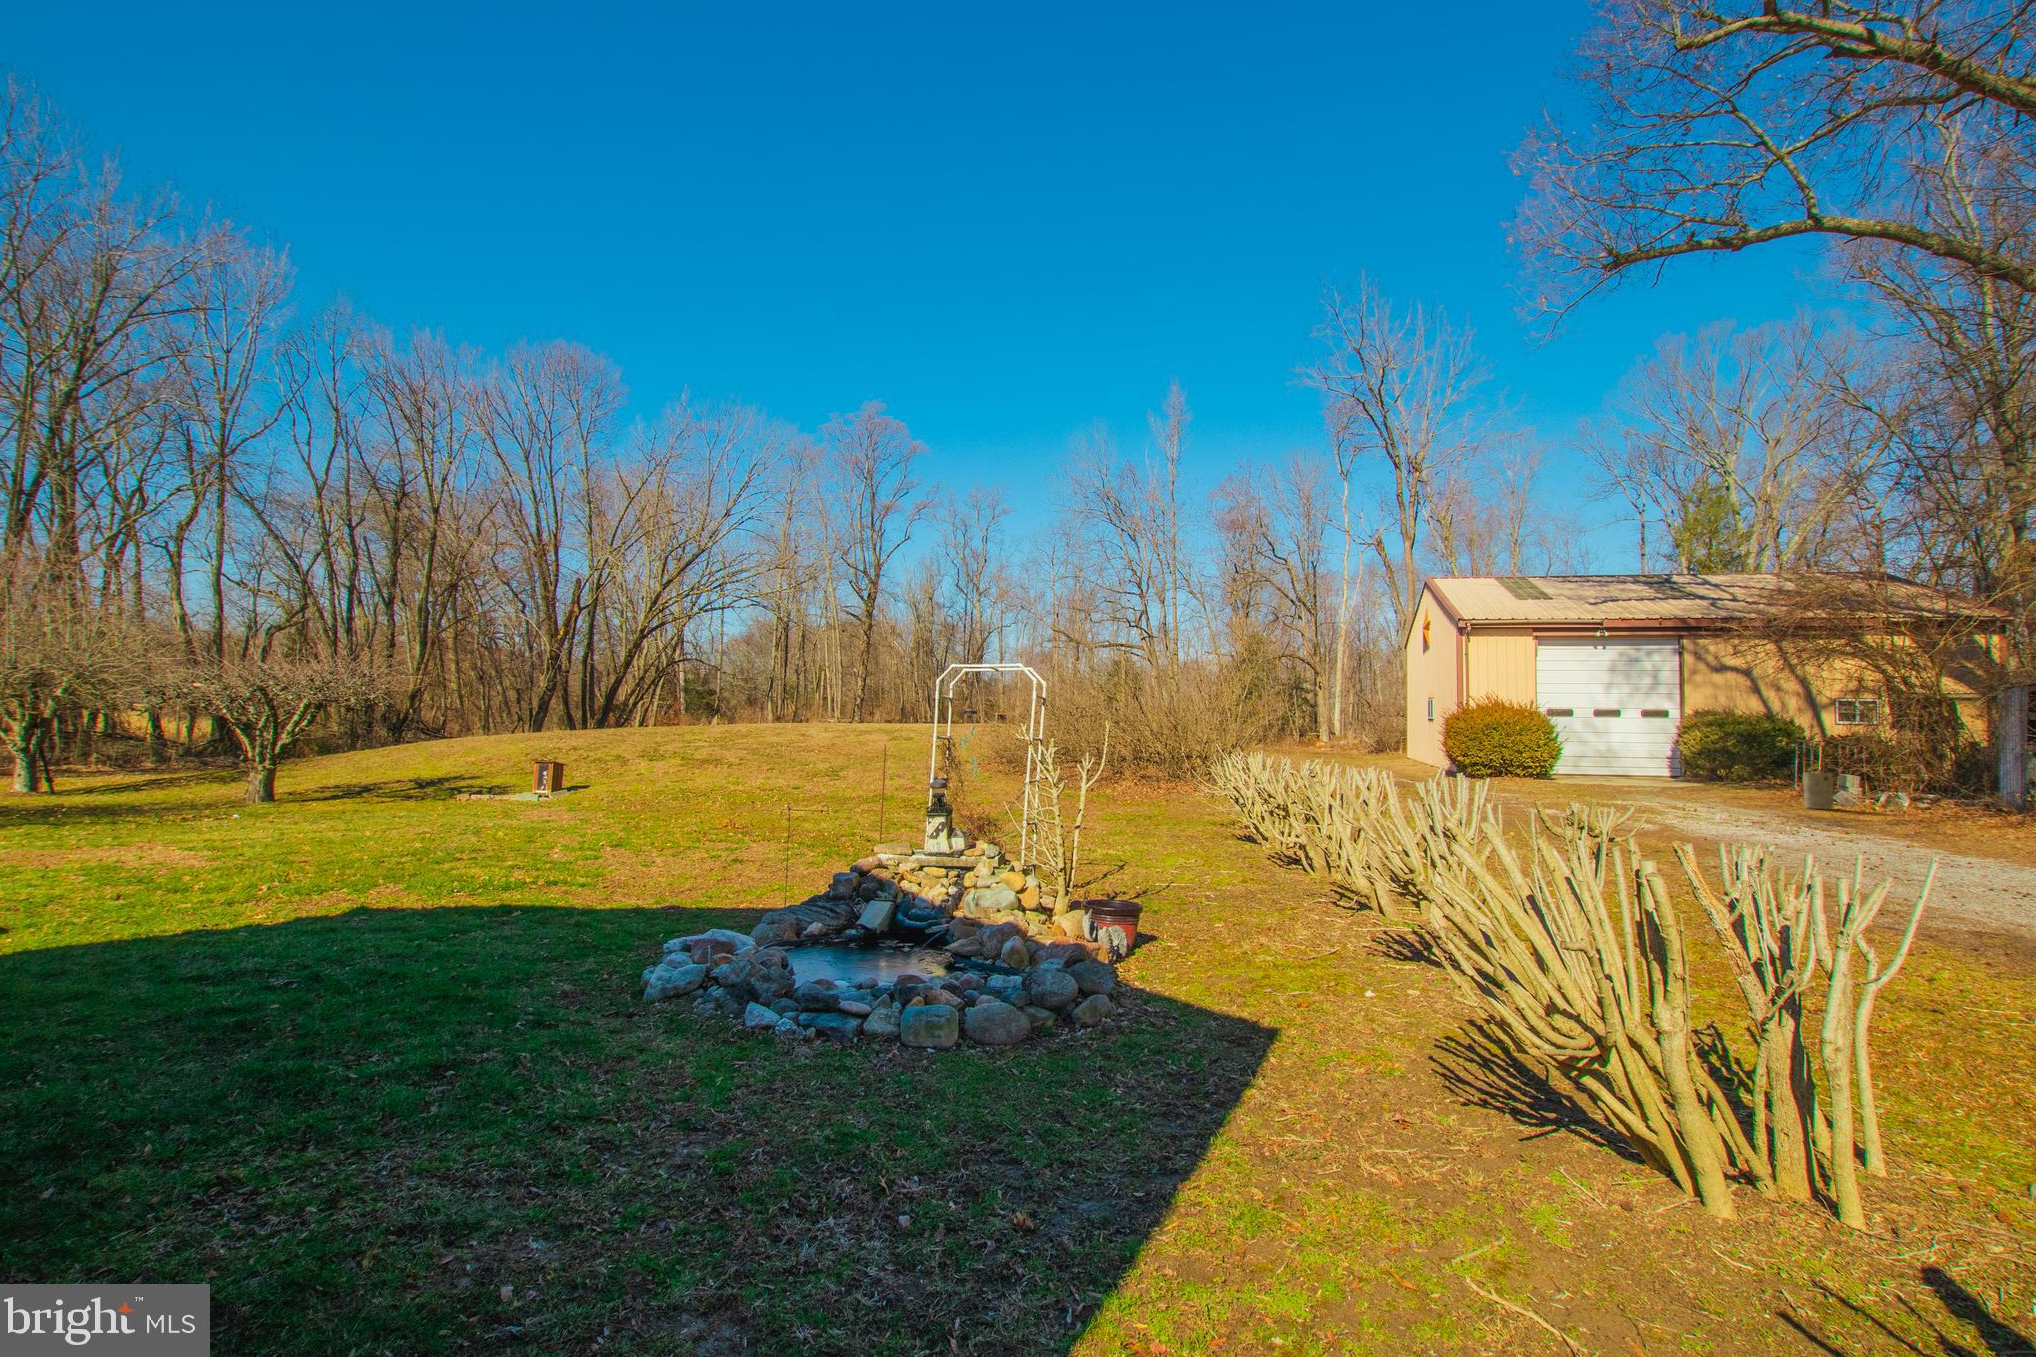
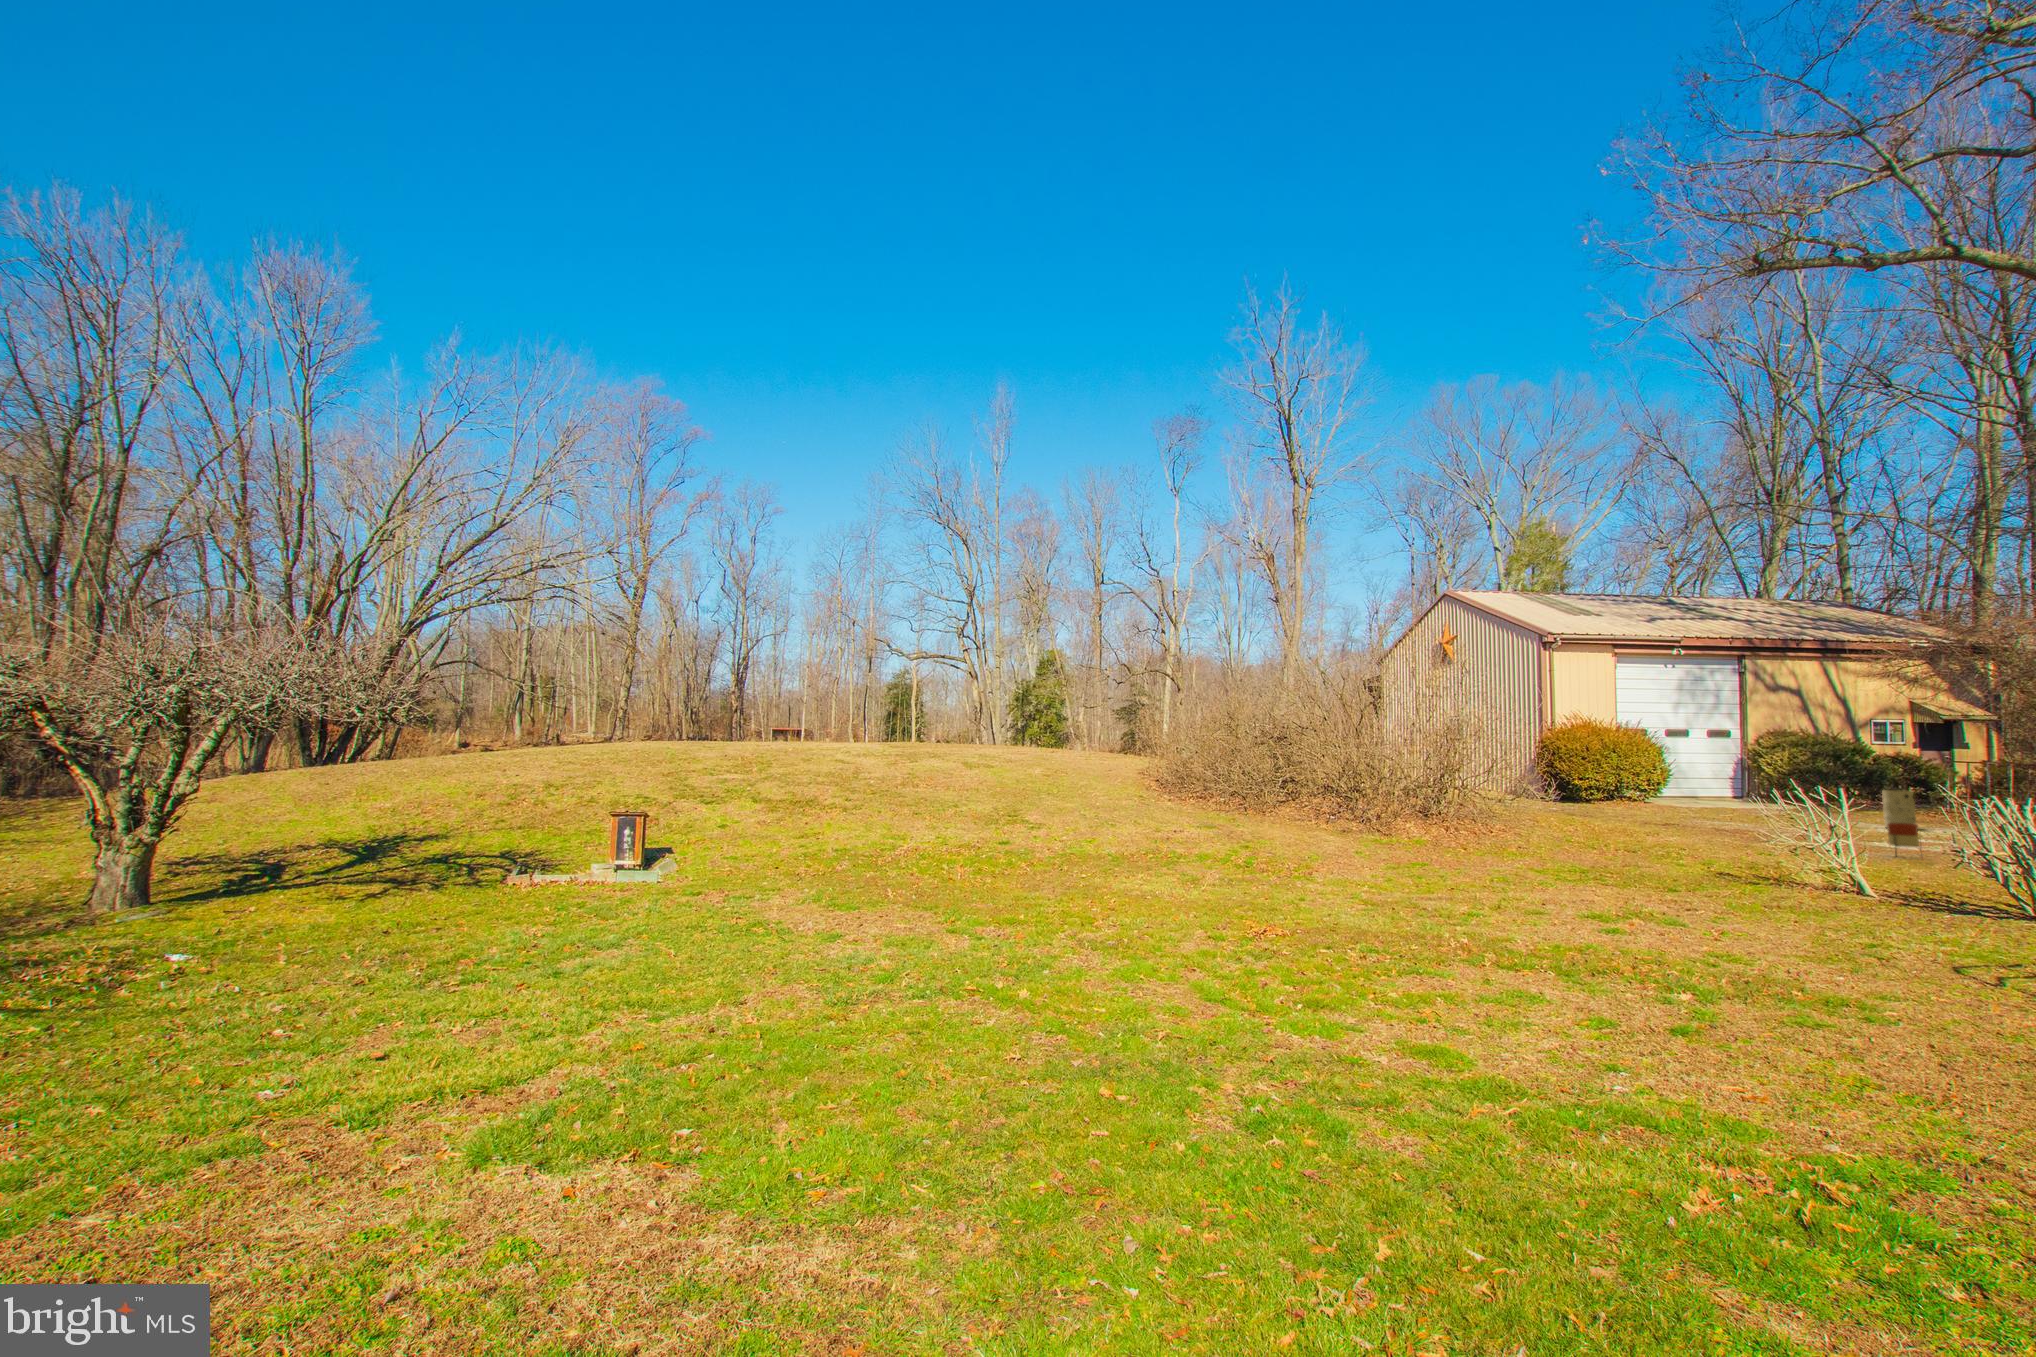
planter: none [1805,807,1835,841] -> present [1887,823,1919,847]

